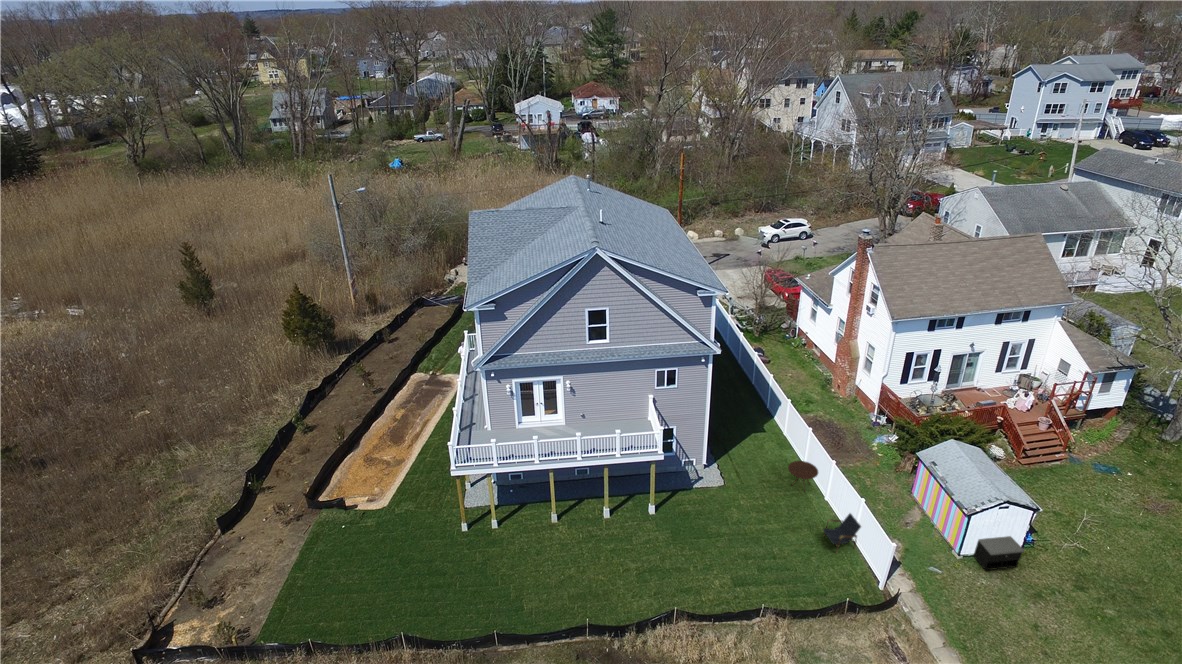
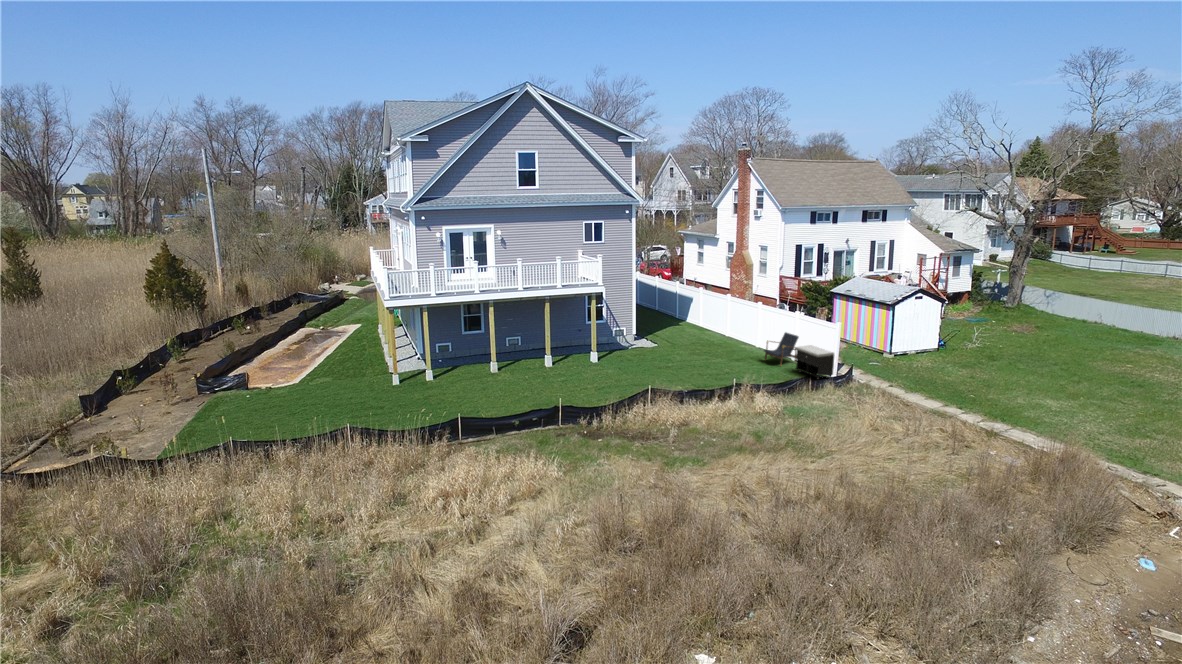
round table: present [788,461,818,488] -> none [717,321,746,345]
storage bench: present [974,536,1024,570] -> present [796,345,834,379]

